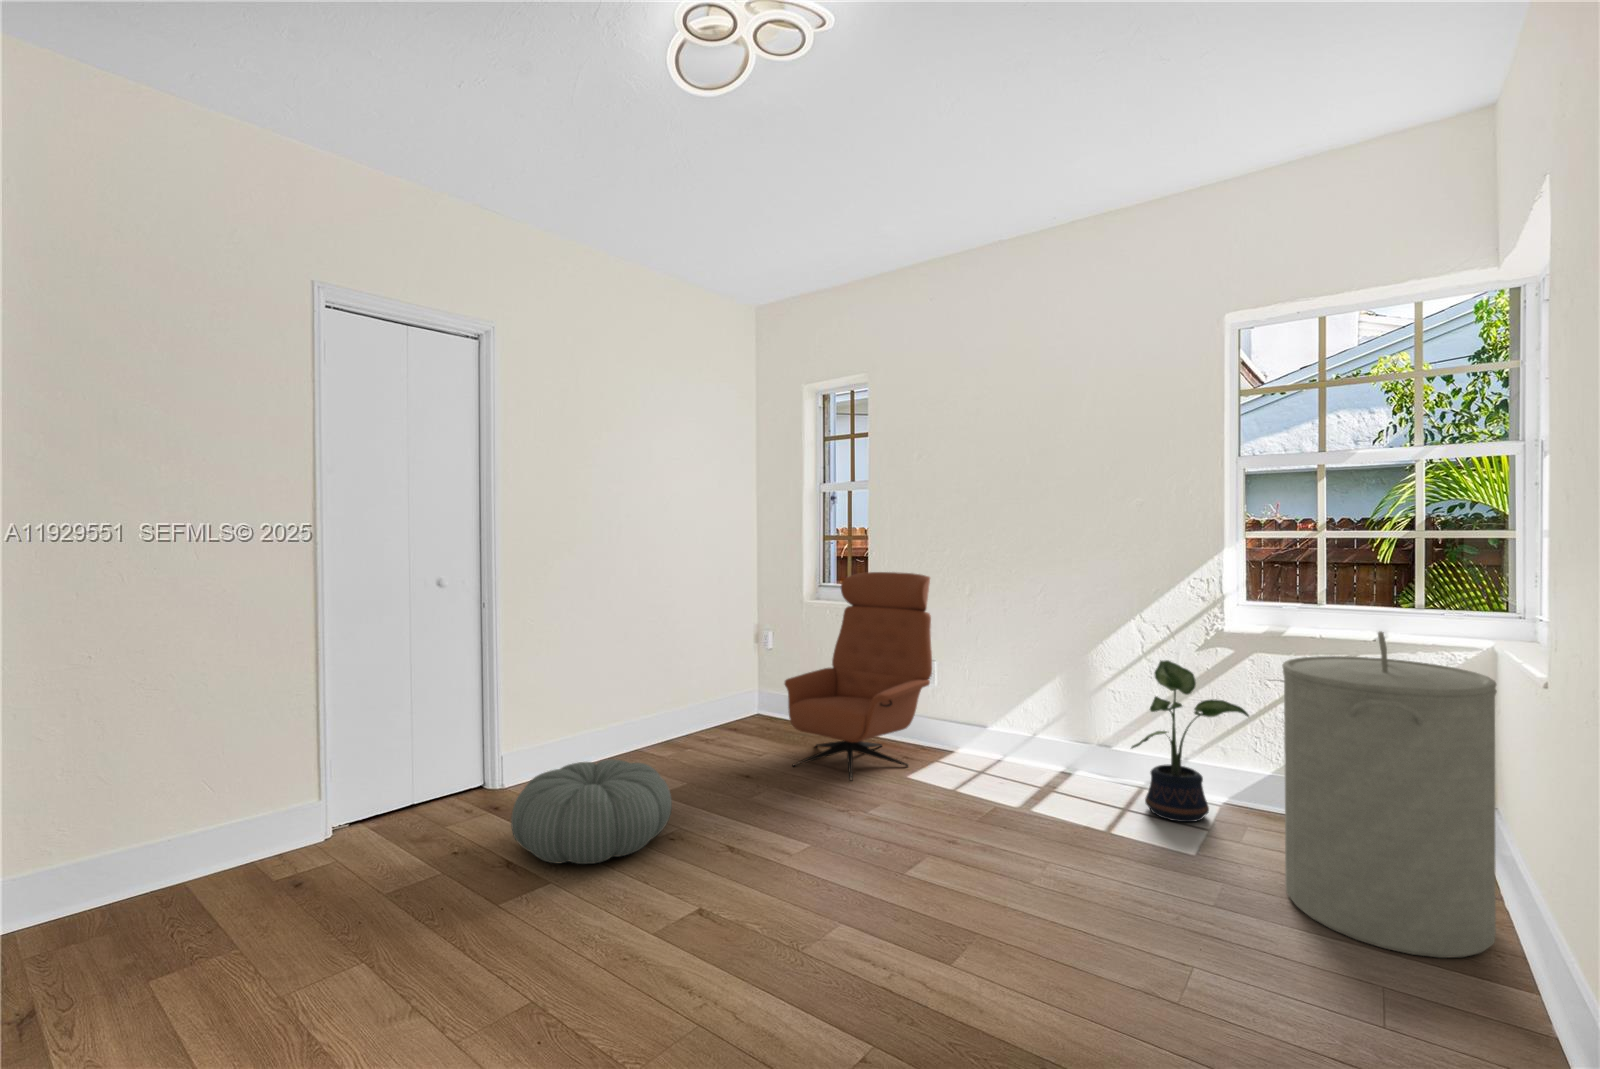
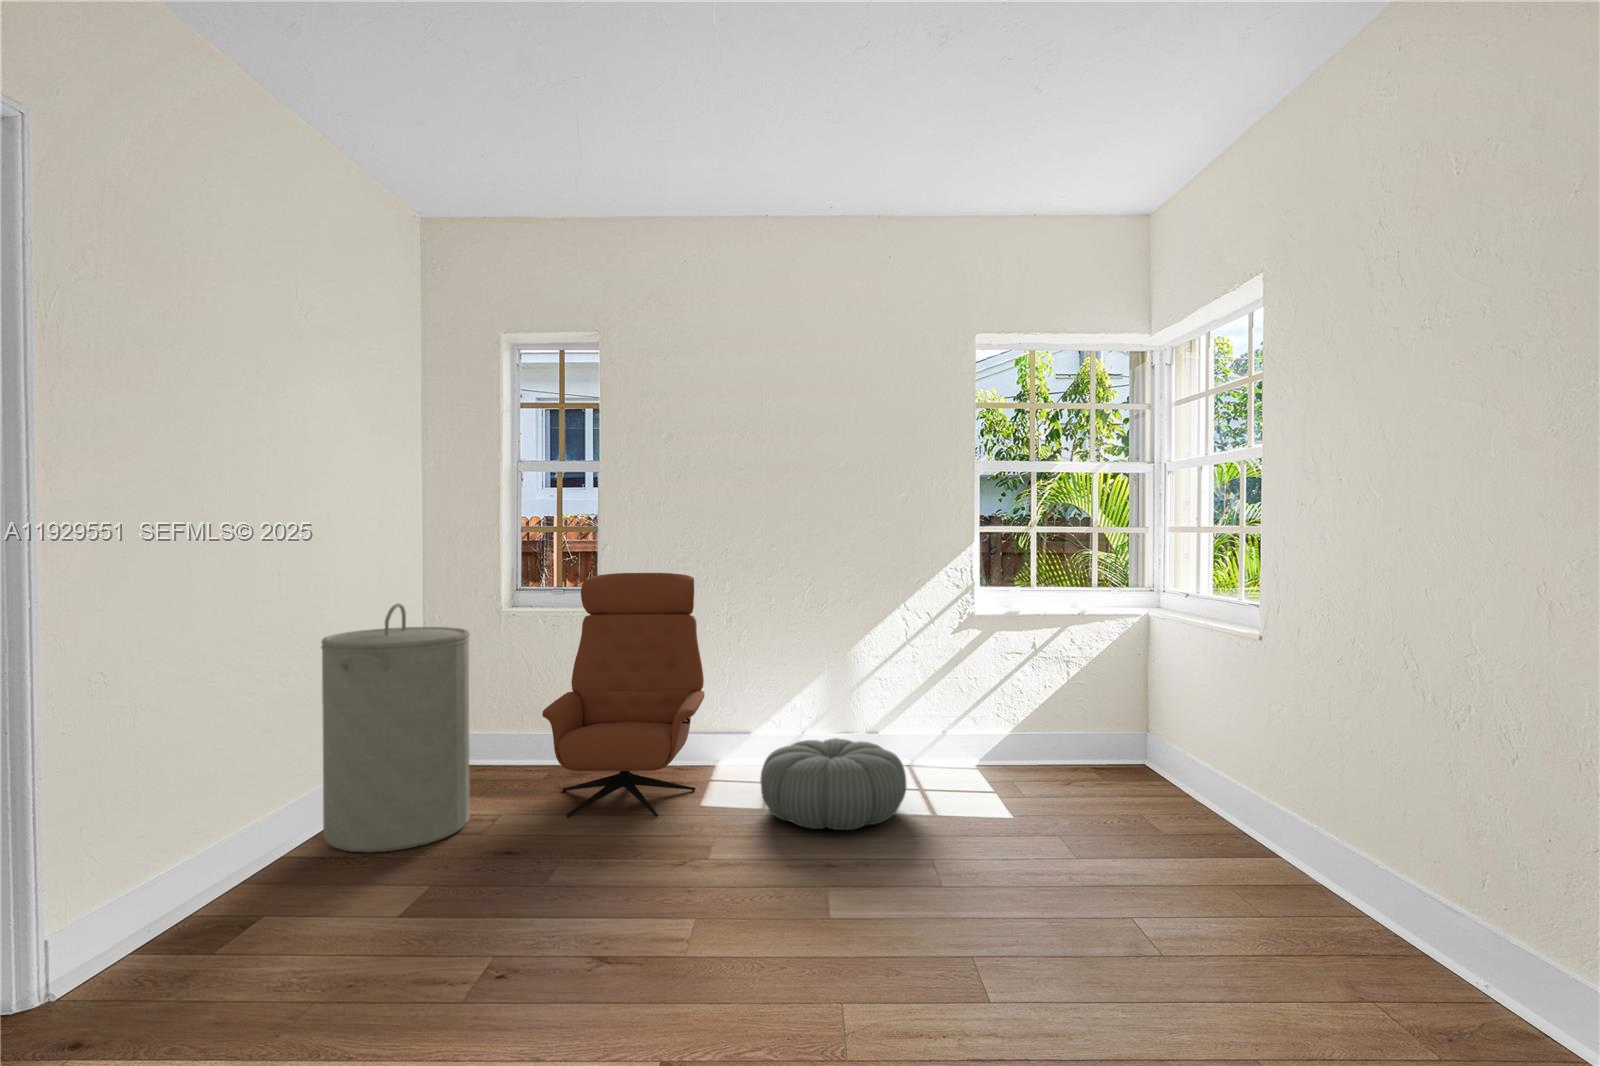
laundry hamper: present [1282,632,1497,958] -> present [321,603,470,852]
potted plant: present [1131,660,1249,822] -> none [927,644,1013,787]
pouf: present [511,759,672,864] -> present [760,738,907,830]

